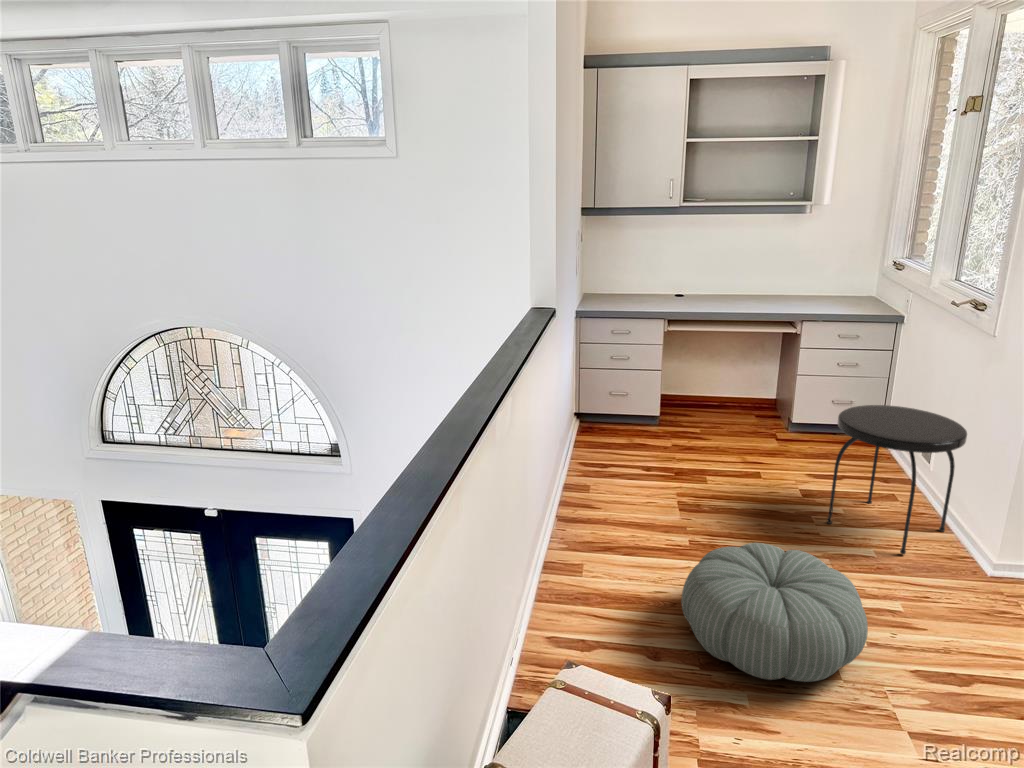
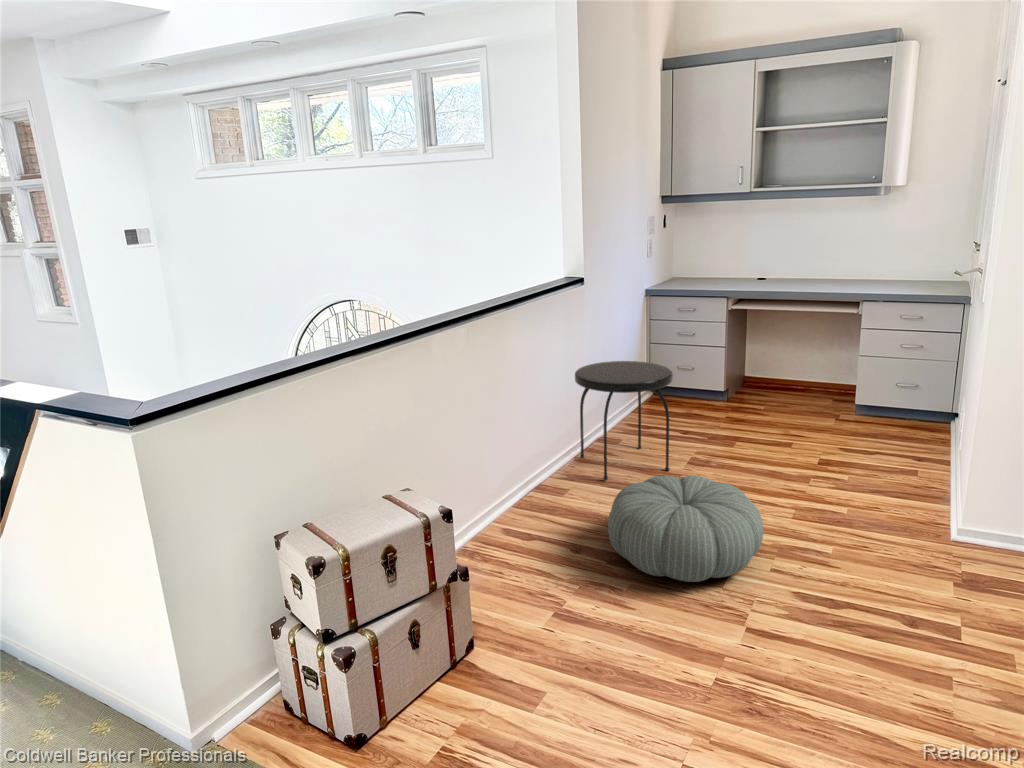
side table: present [827,405,967,554] -> present [575,361,673,480]

